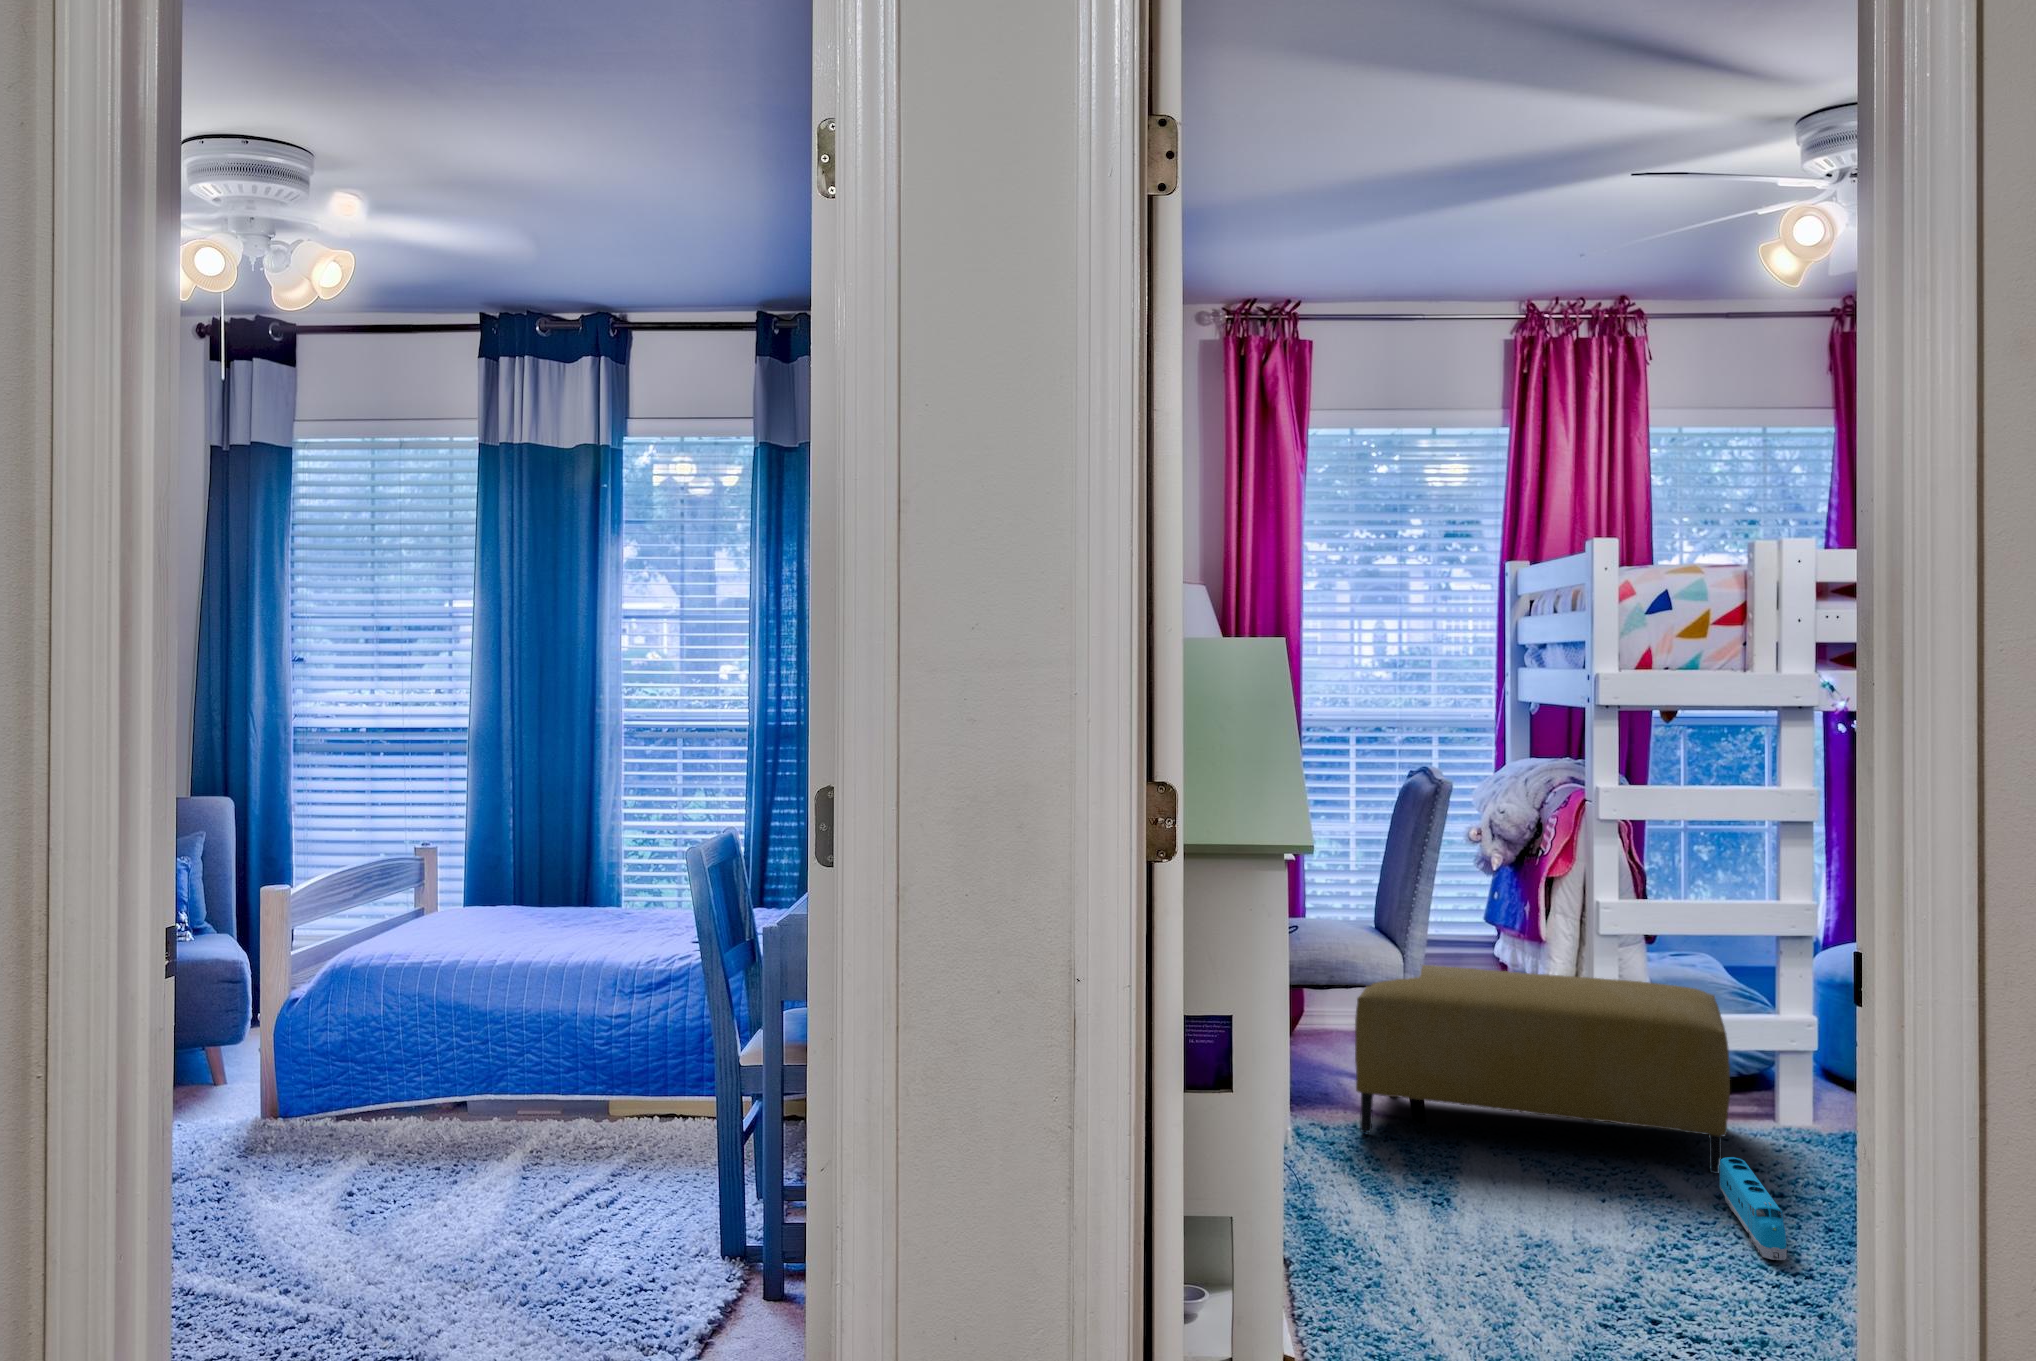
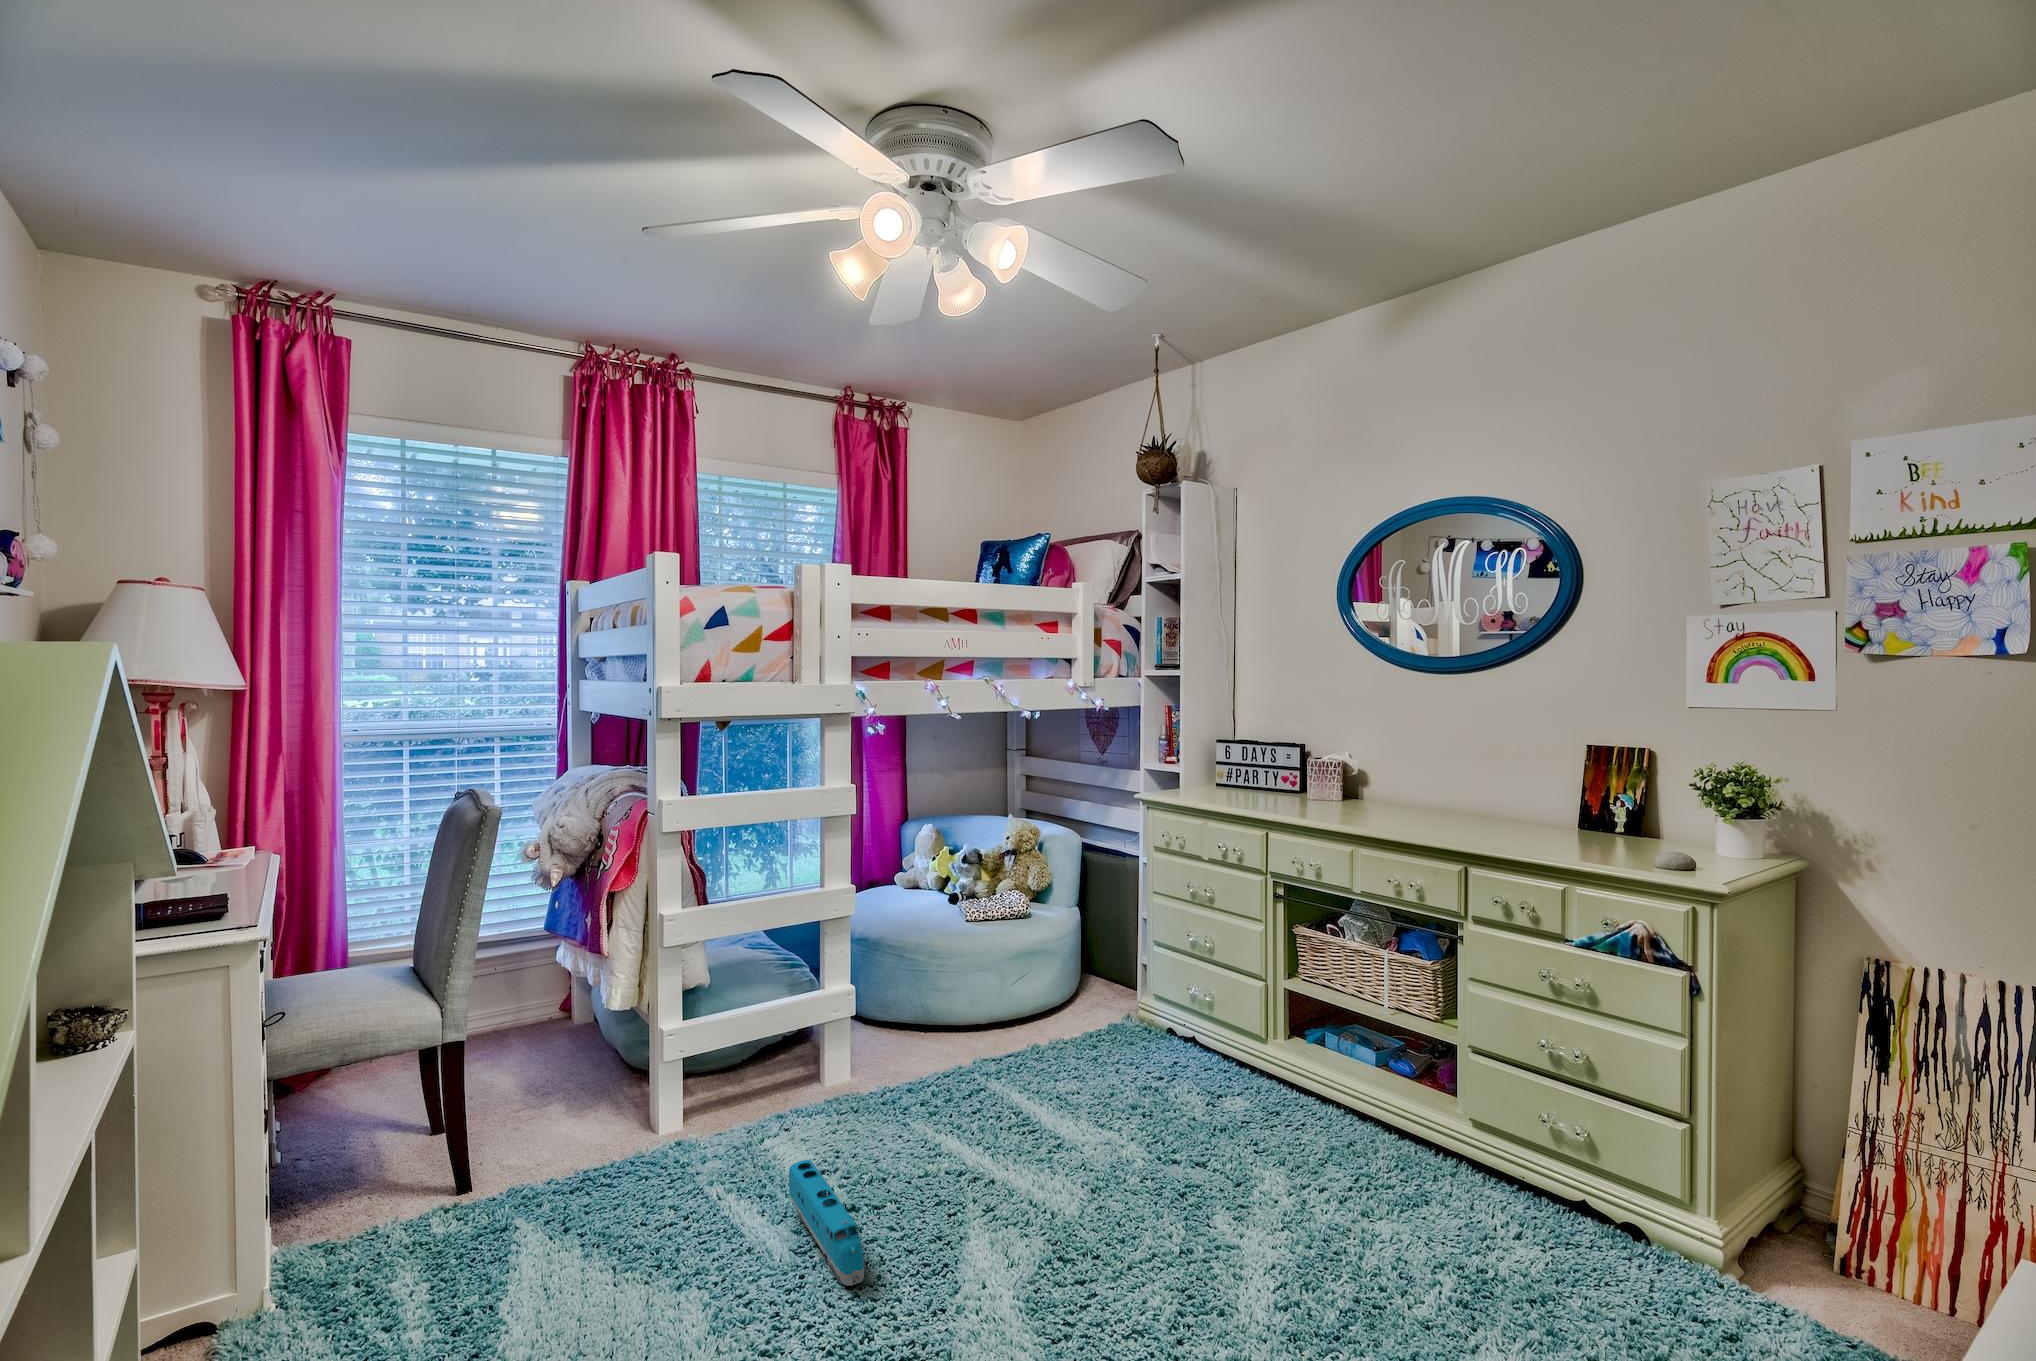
ottoman: present [1355,965,1730,1174] -> none [372,977,789,1248]

